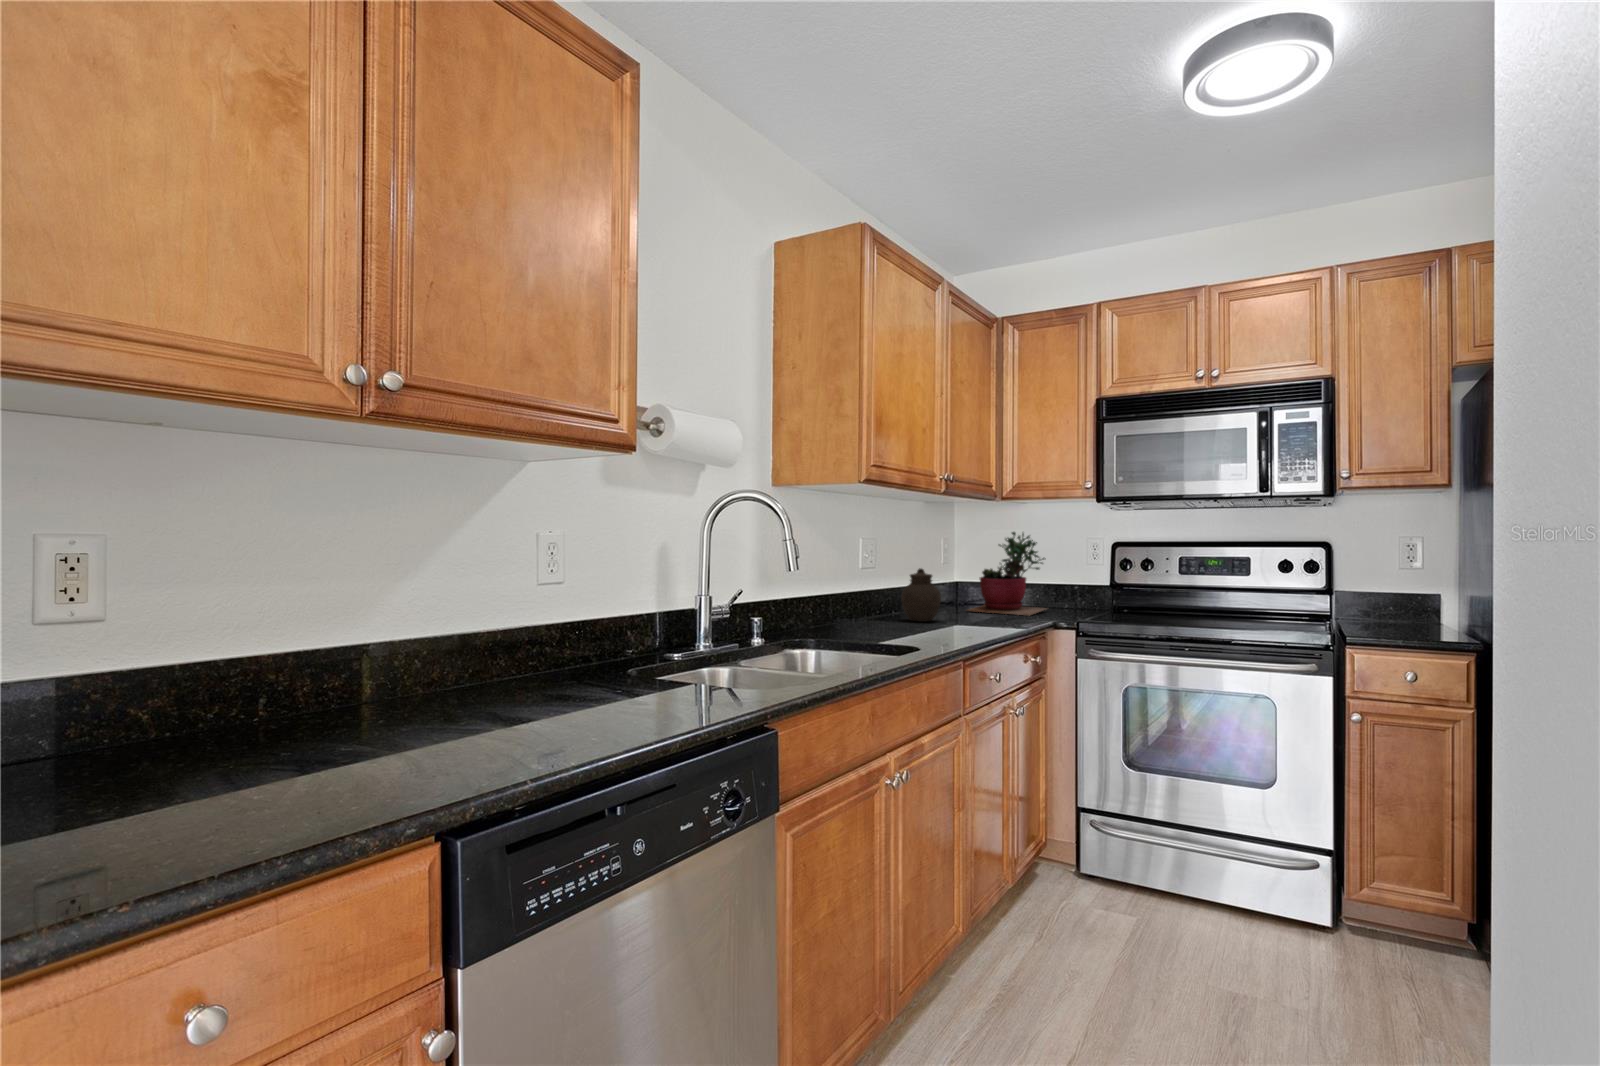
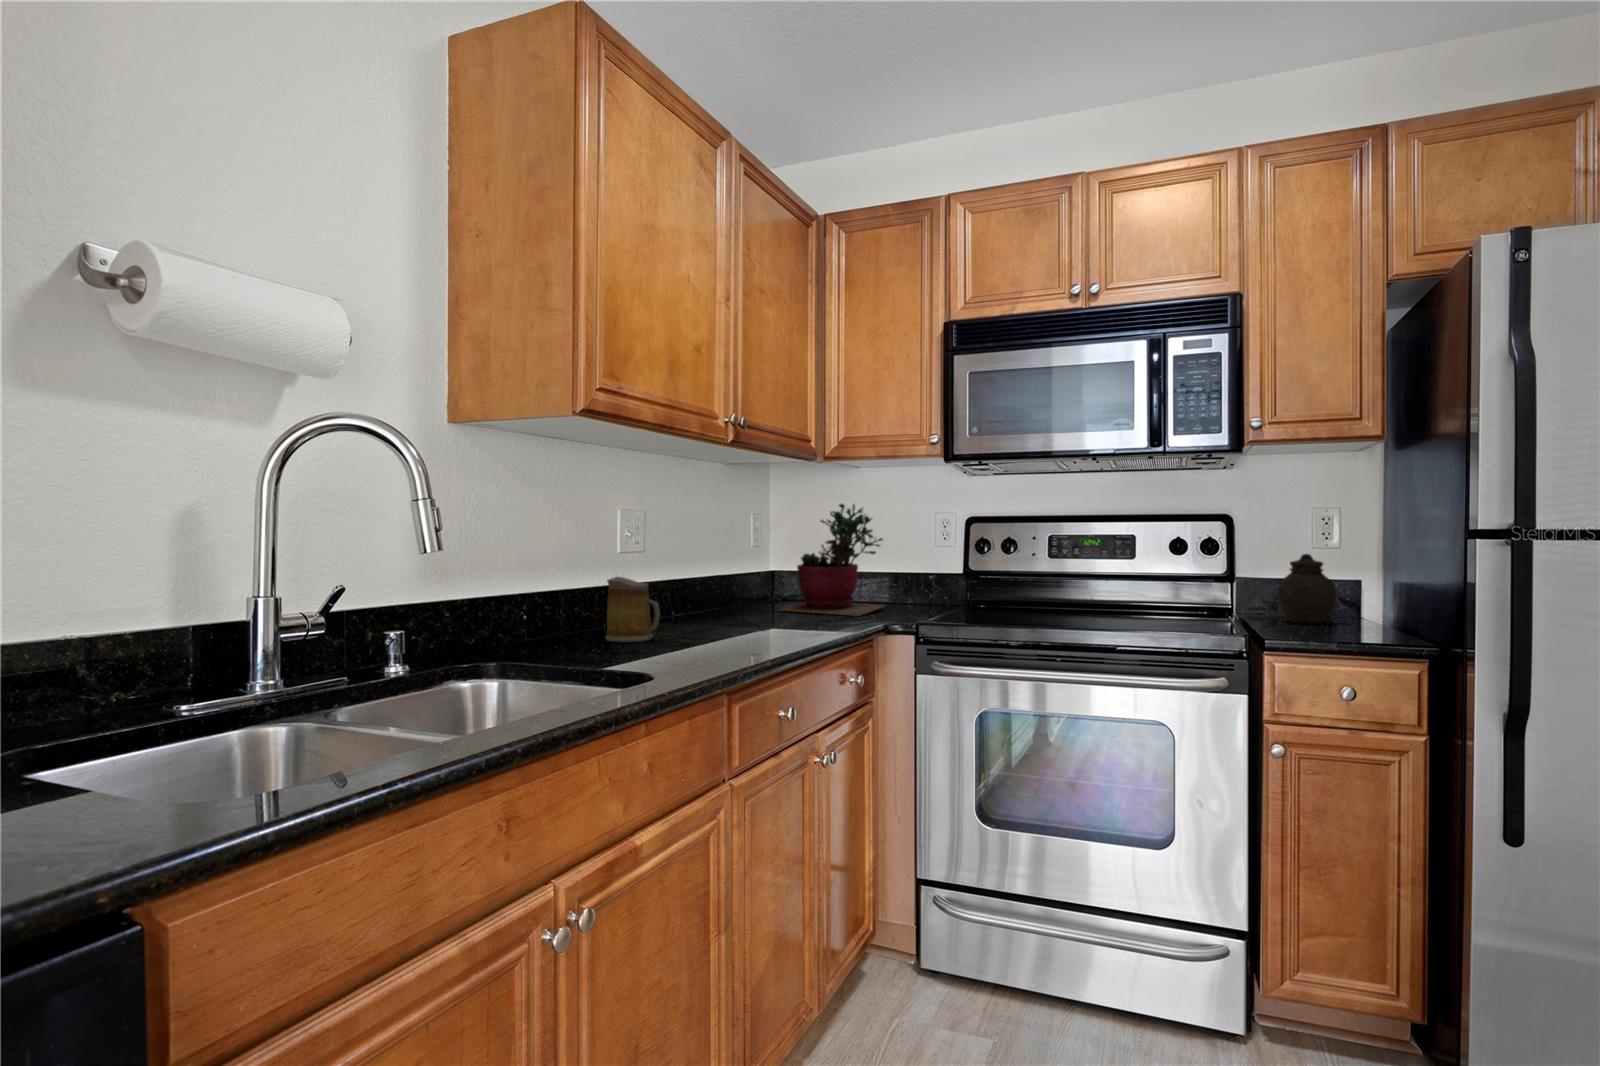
jar: present [901,568,941,622] -> present [1278,554,1336,624]
mug: none [862,585,899,629] -> present [605,577,660,642]

